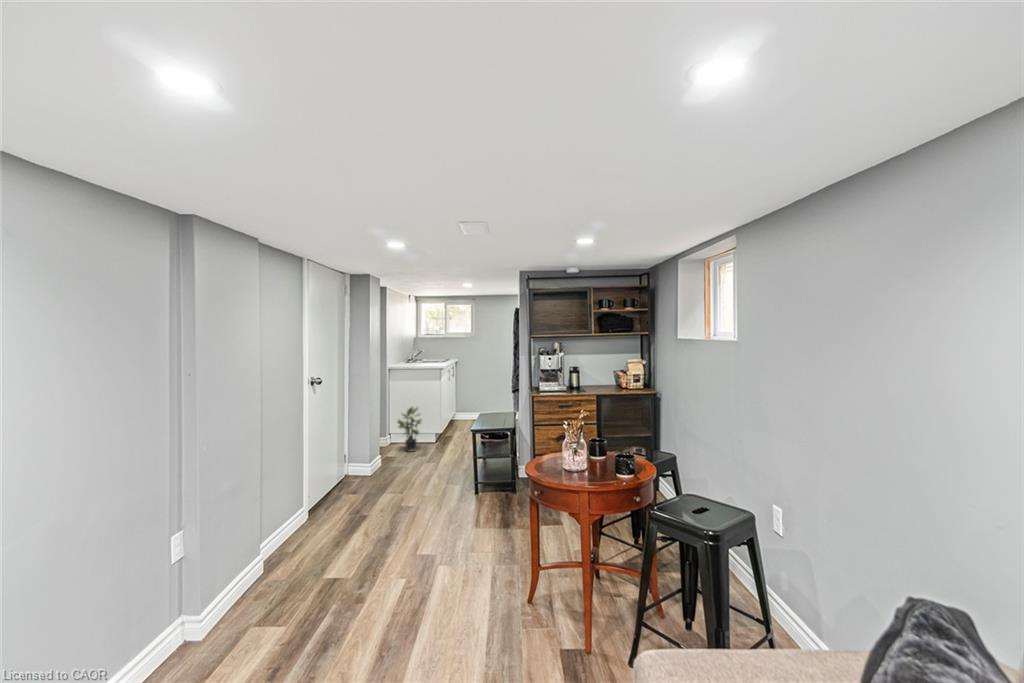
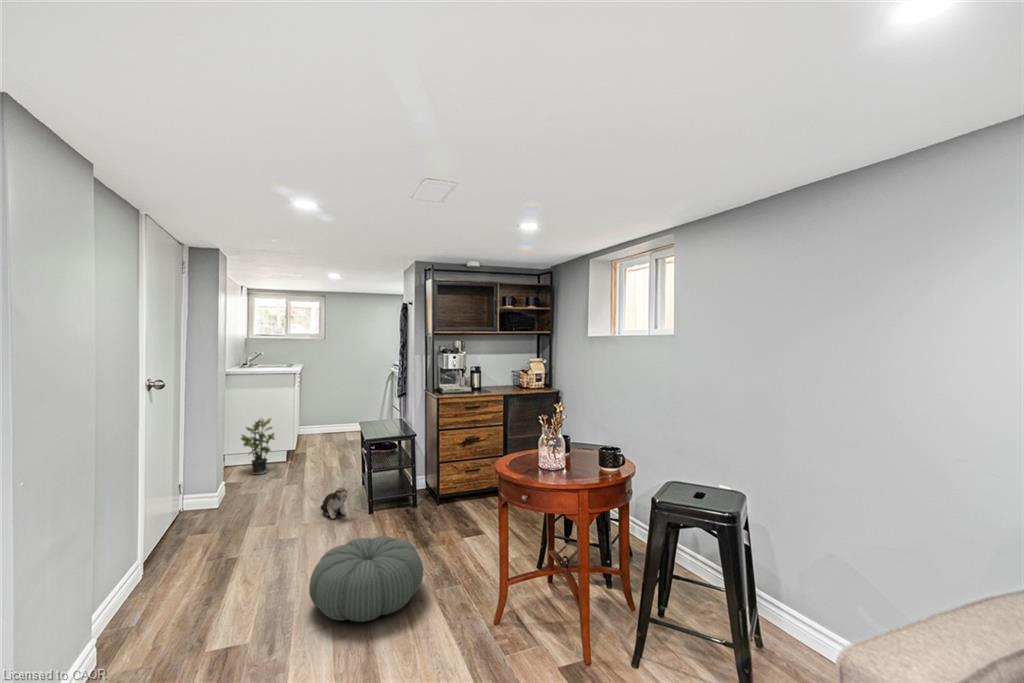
plush toy: none [440,469,457,494] -> present [321,488,349,519]
pouf: none [396,512,484,579] -> present [309,536,423,622]

